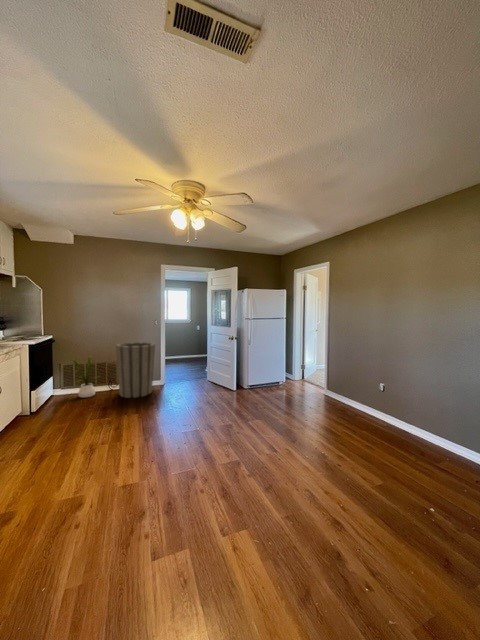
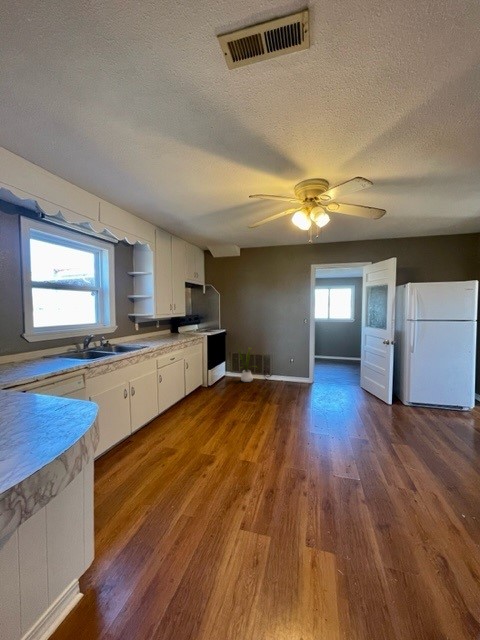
trash can: present [116,342,155,398] -> none [268,339,301,390]

